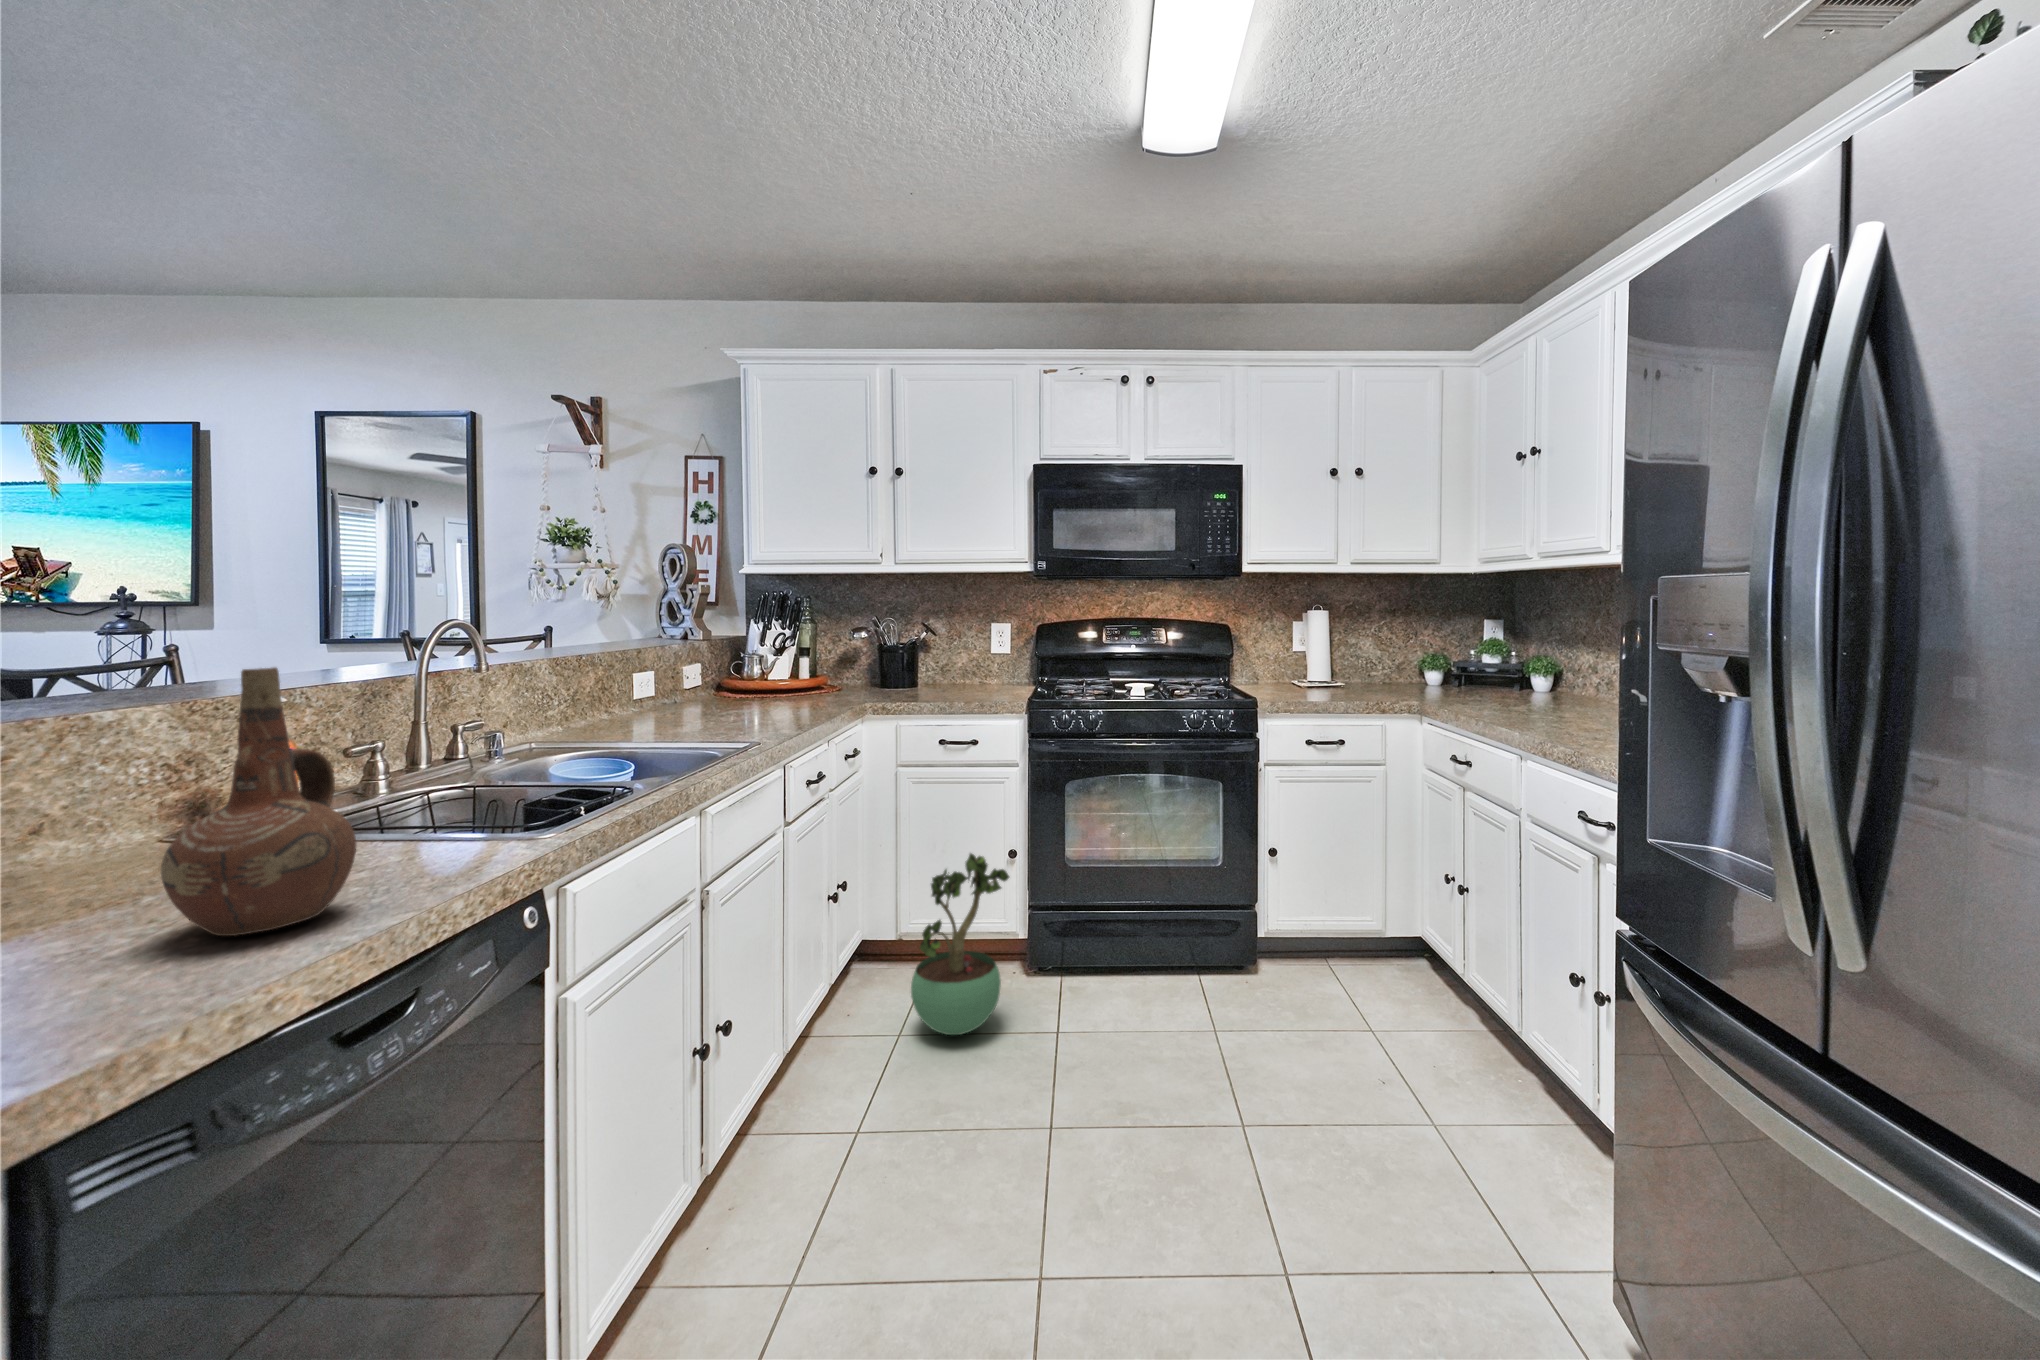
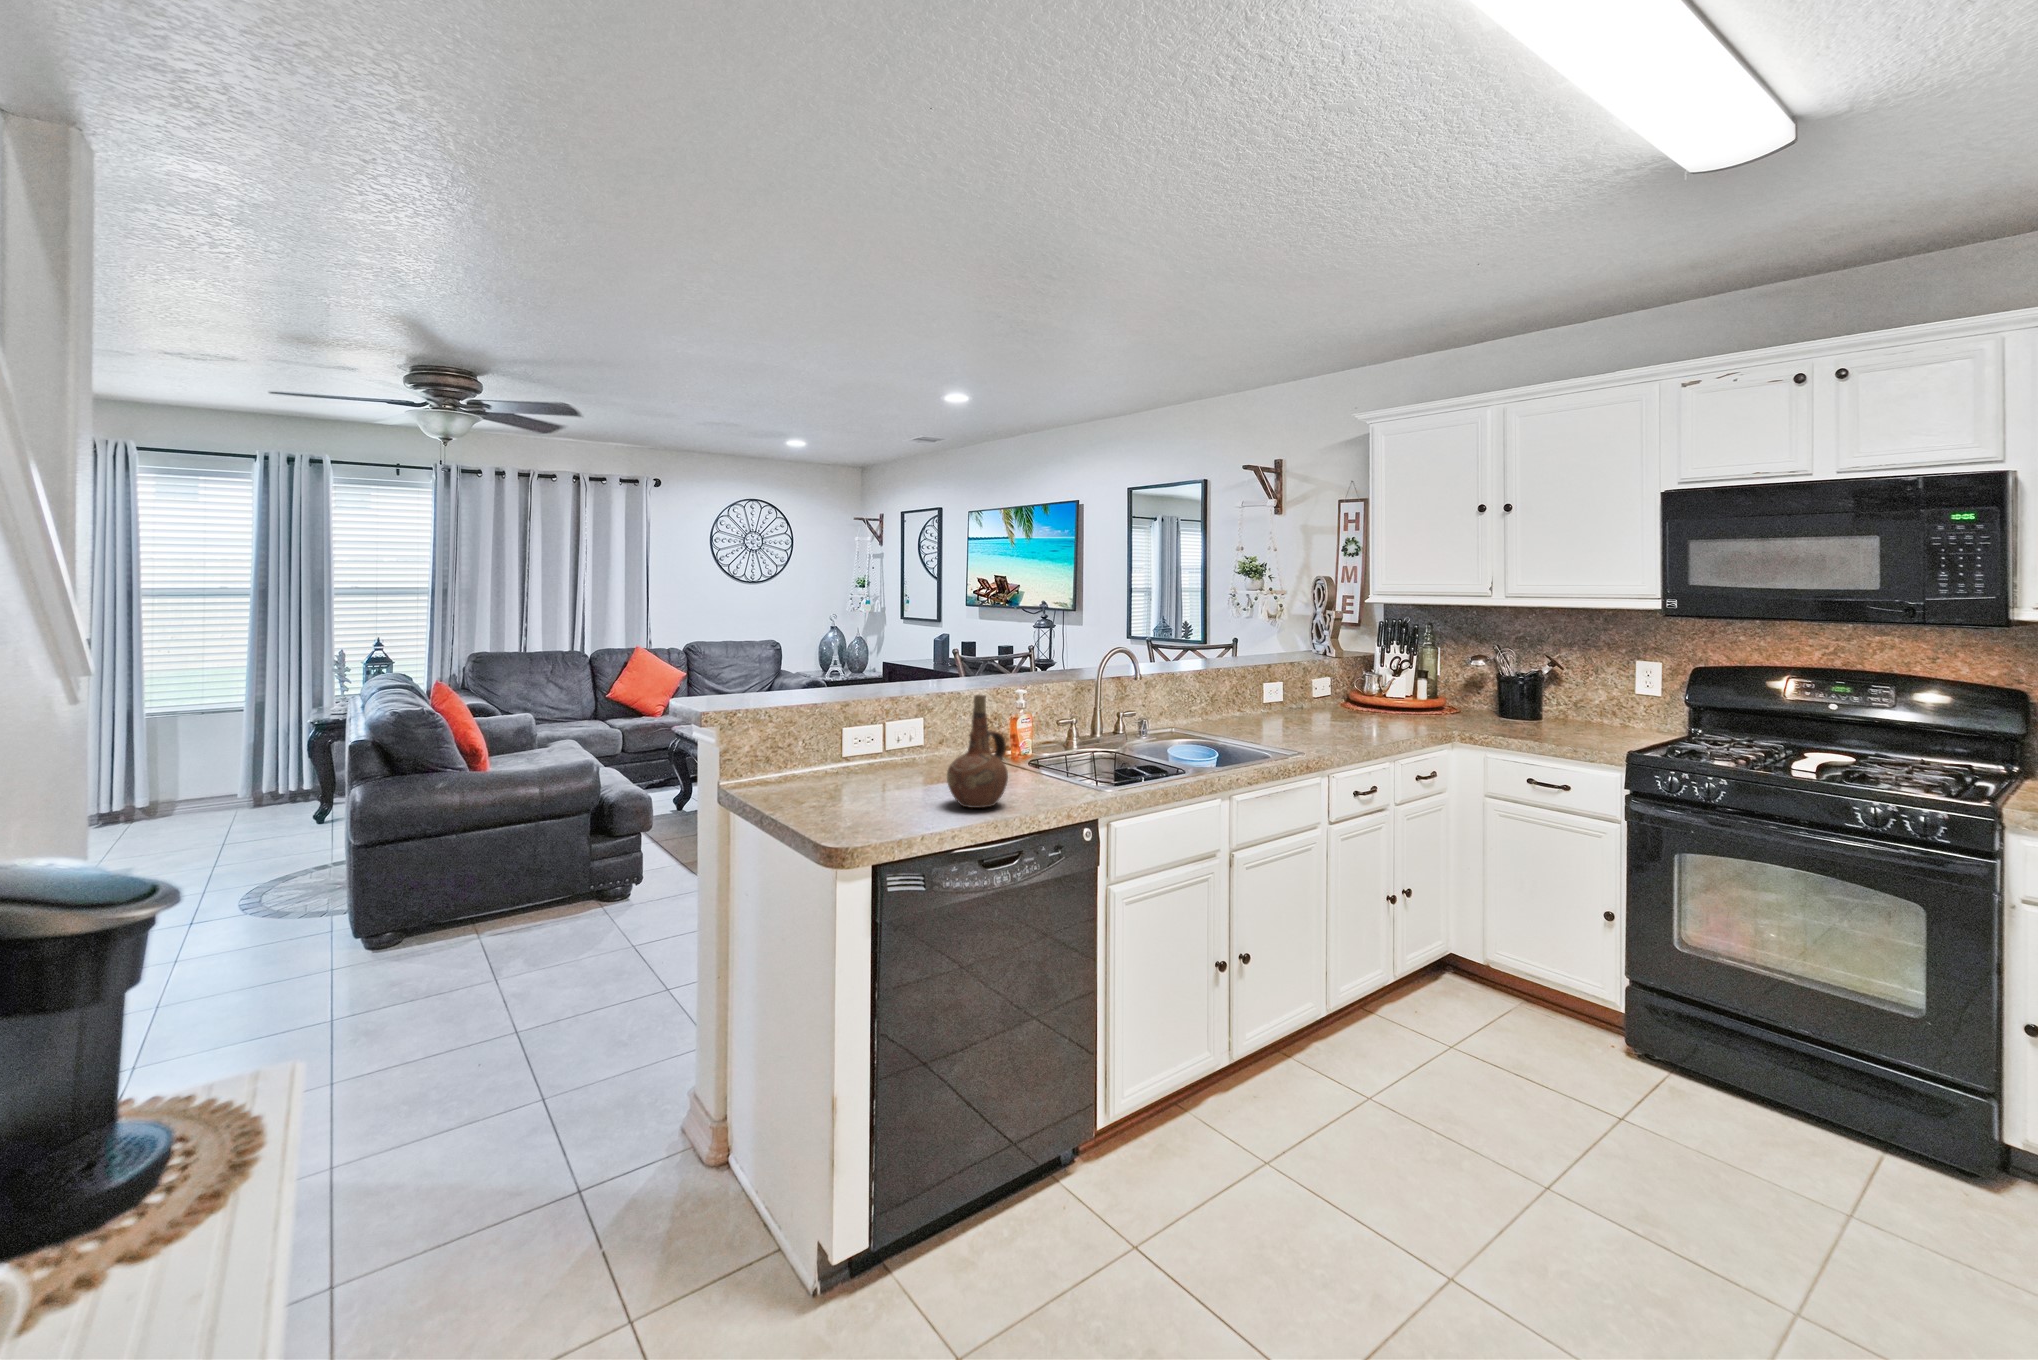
potted plant: present [911,853,1009,1035] -> none [1443,891,1562,1059]

